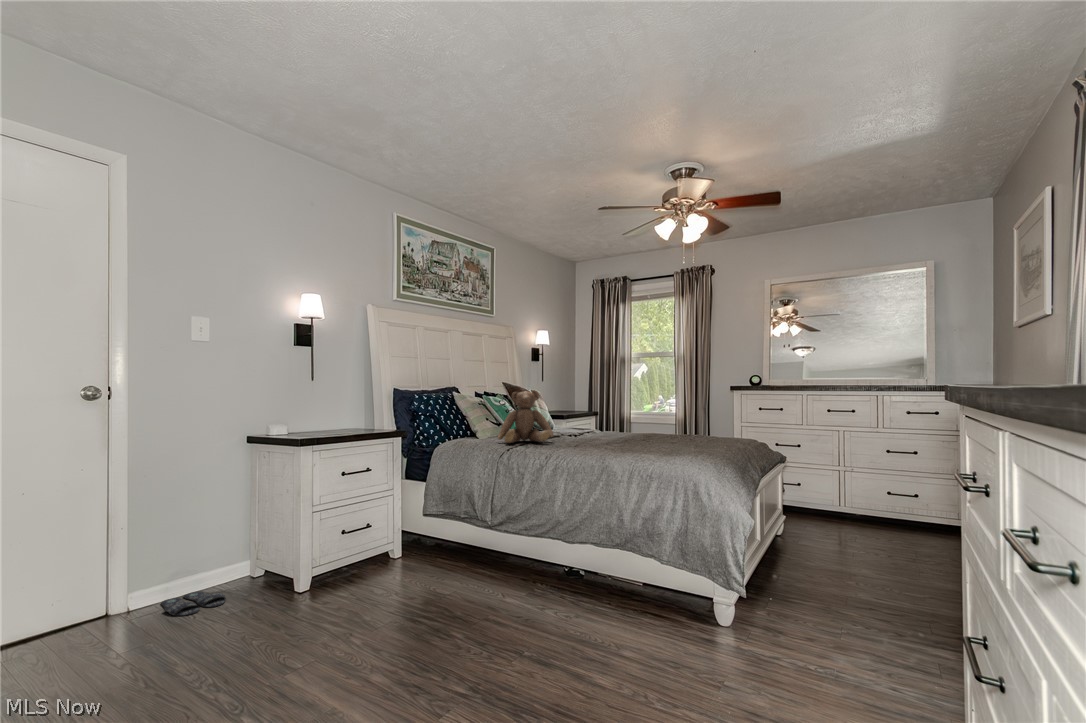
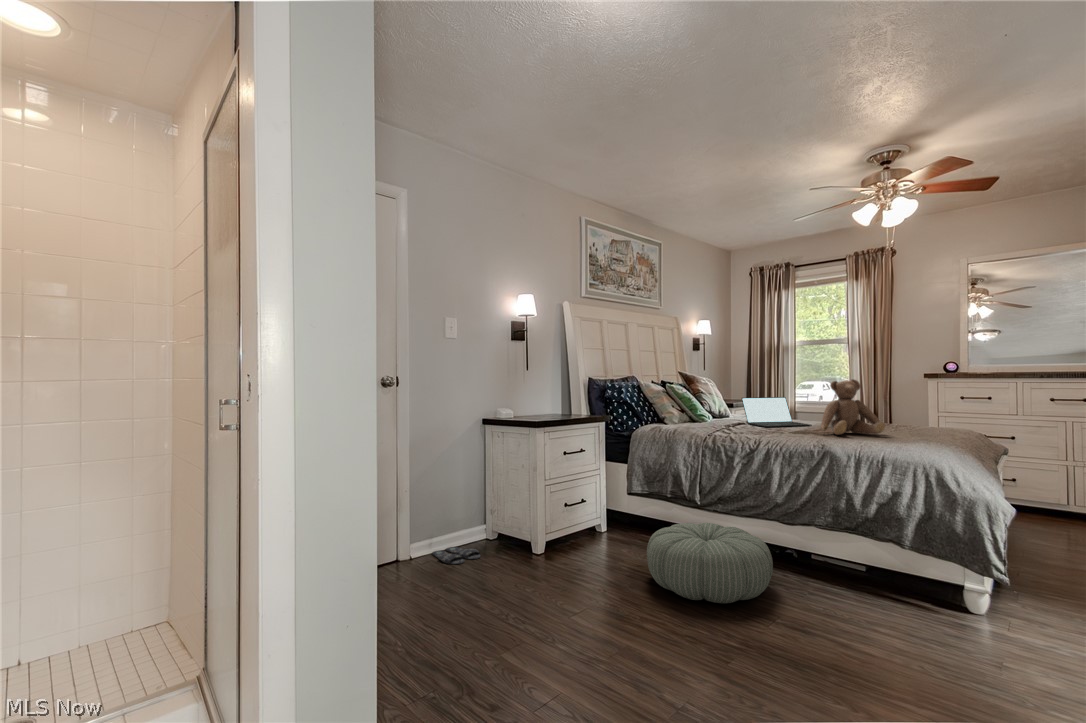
teddy bear: present [498,390,554,443] -> present [821,379,885,435]
laptop: none [554,409,619,440] -> present [742,397,812,427]
pouf: none [411,548,548,642] -> present [647,523,773,603]

